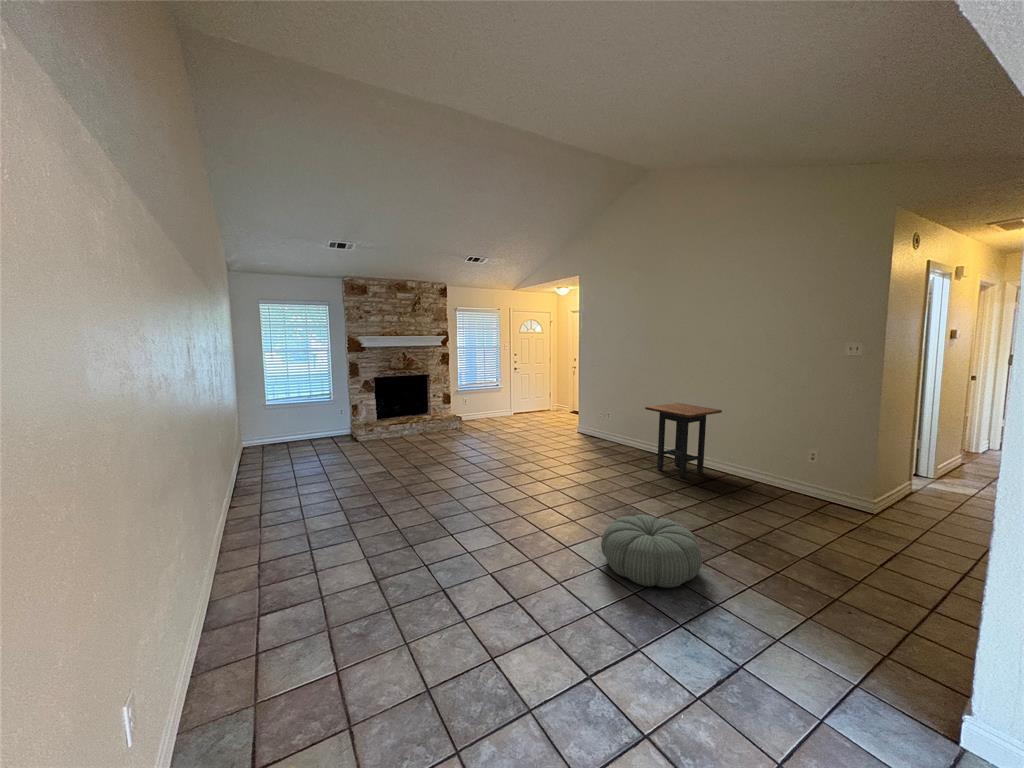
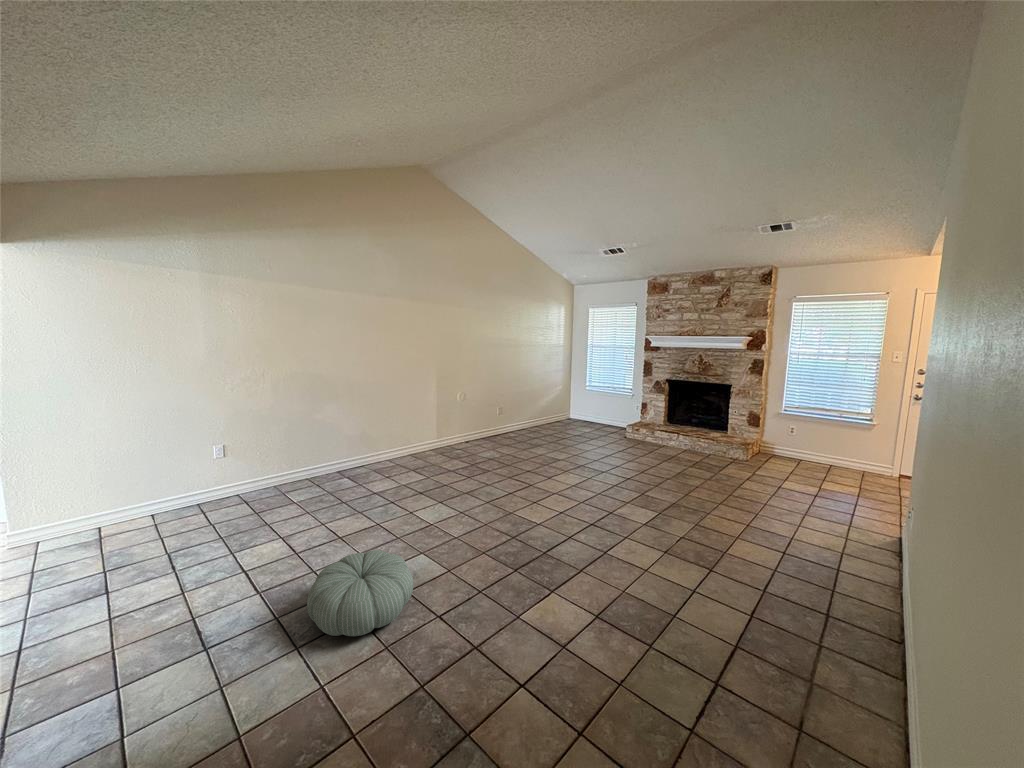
side table: present [645,403,722,478] -> none [679,506,844,717]

